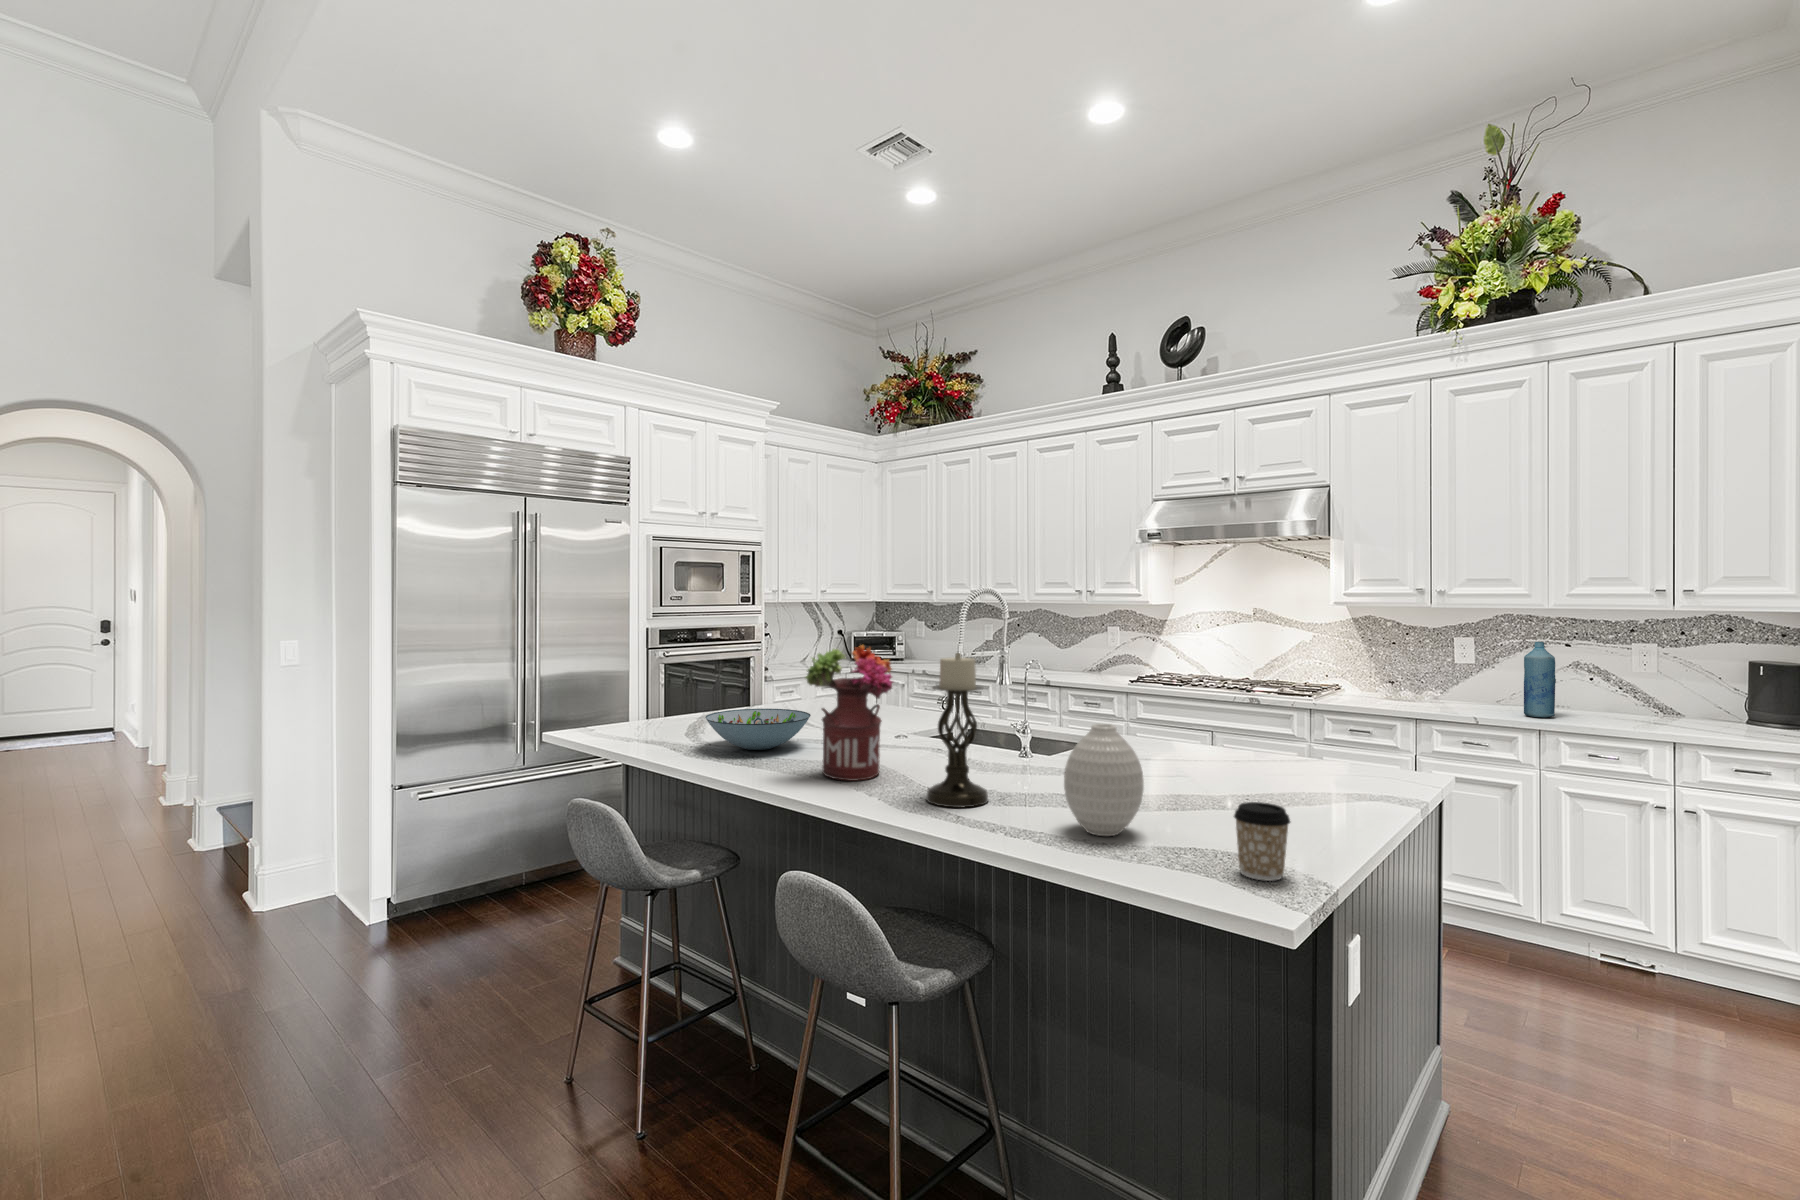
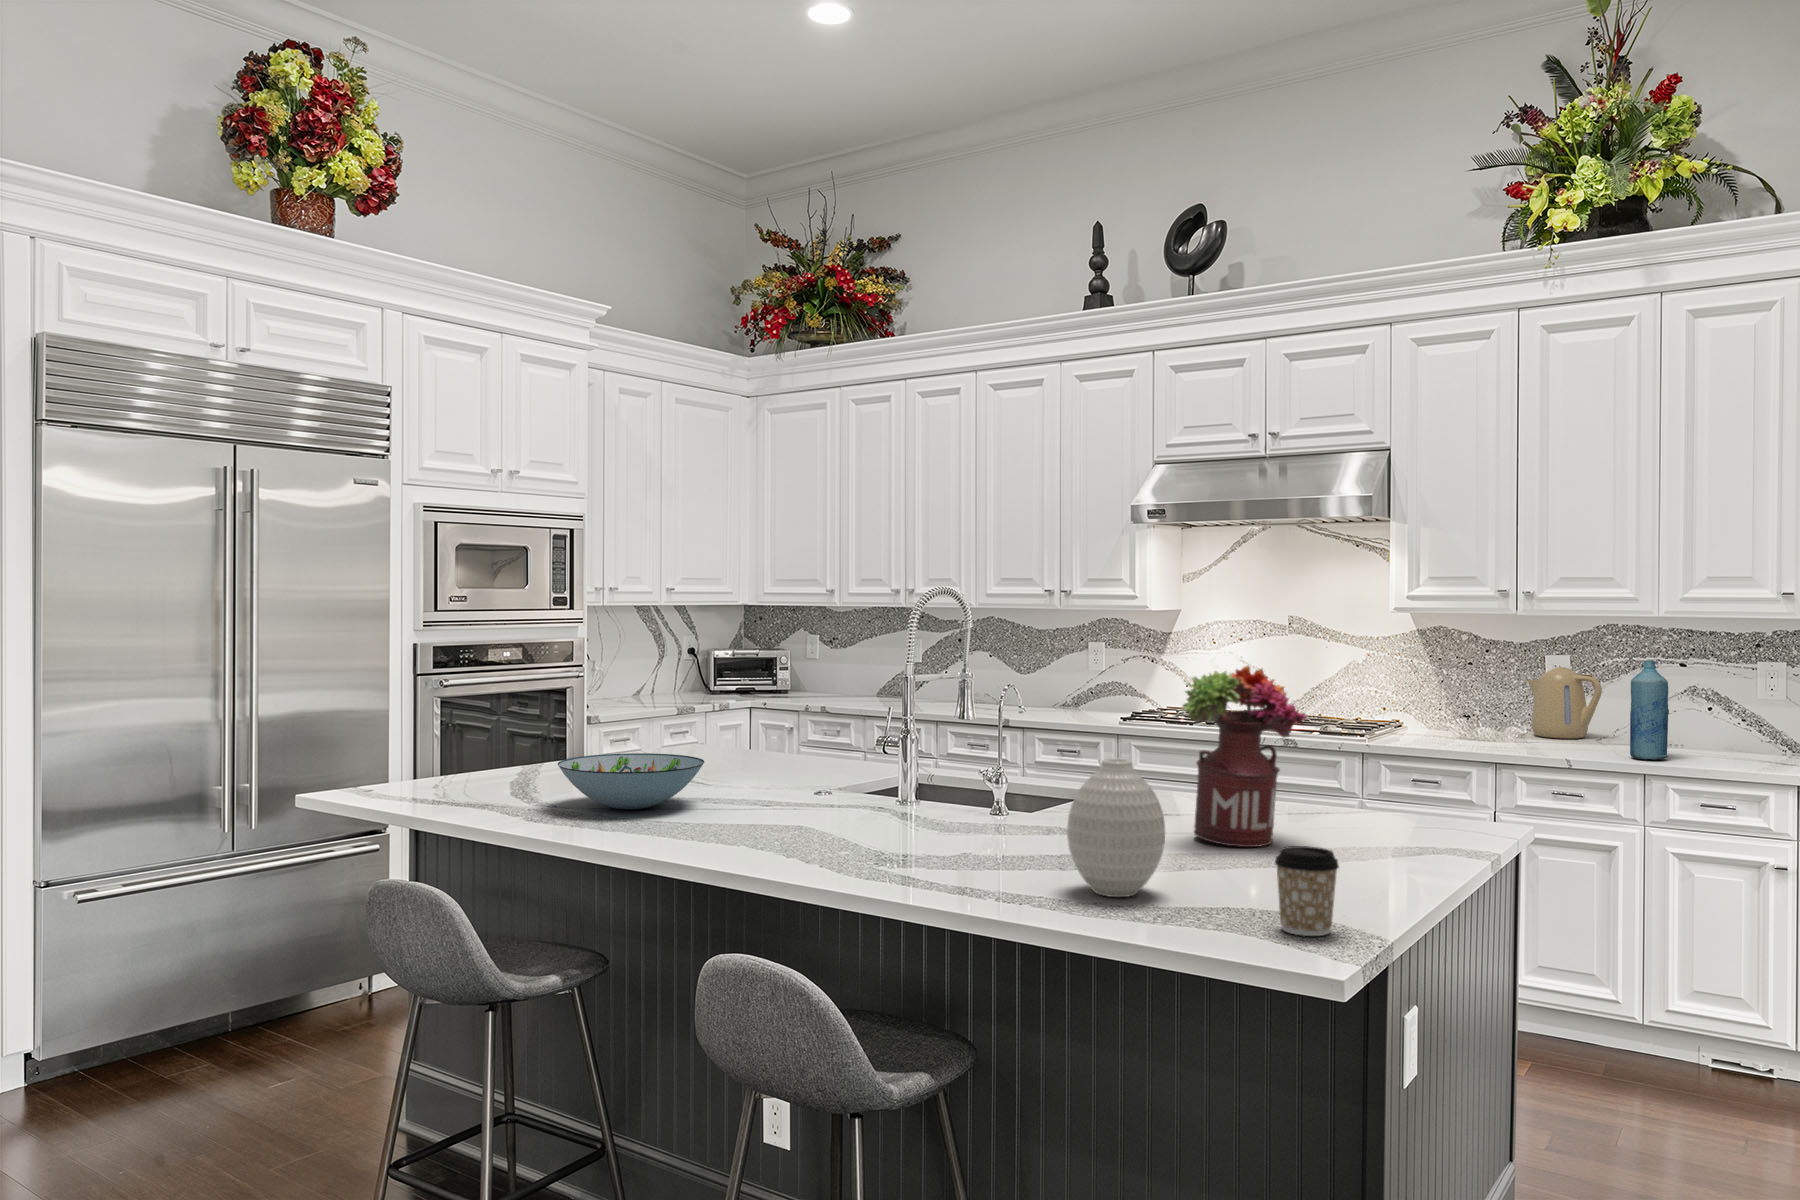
flower arrangement: present [806,645,893,781] -> present [1183,665,1306,847]
kettle: none [1438,646,1498,699] -> present [1528,667,1602,739]
candle holder: present [926,653,988,807] -> none [884,672,965,871]

